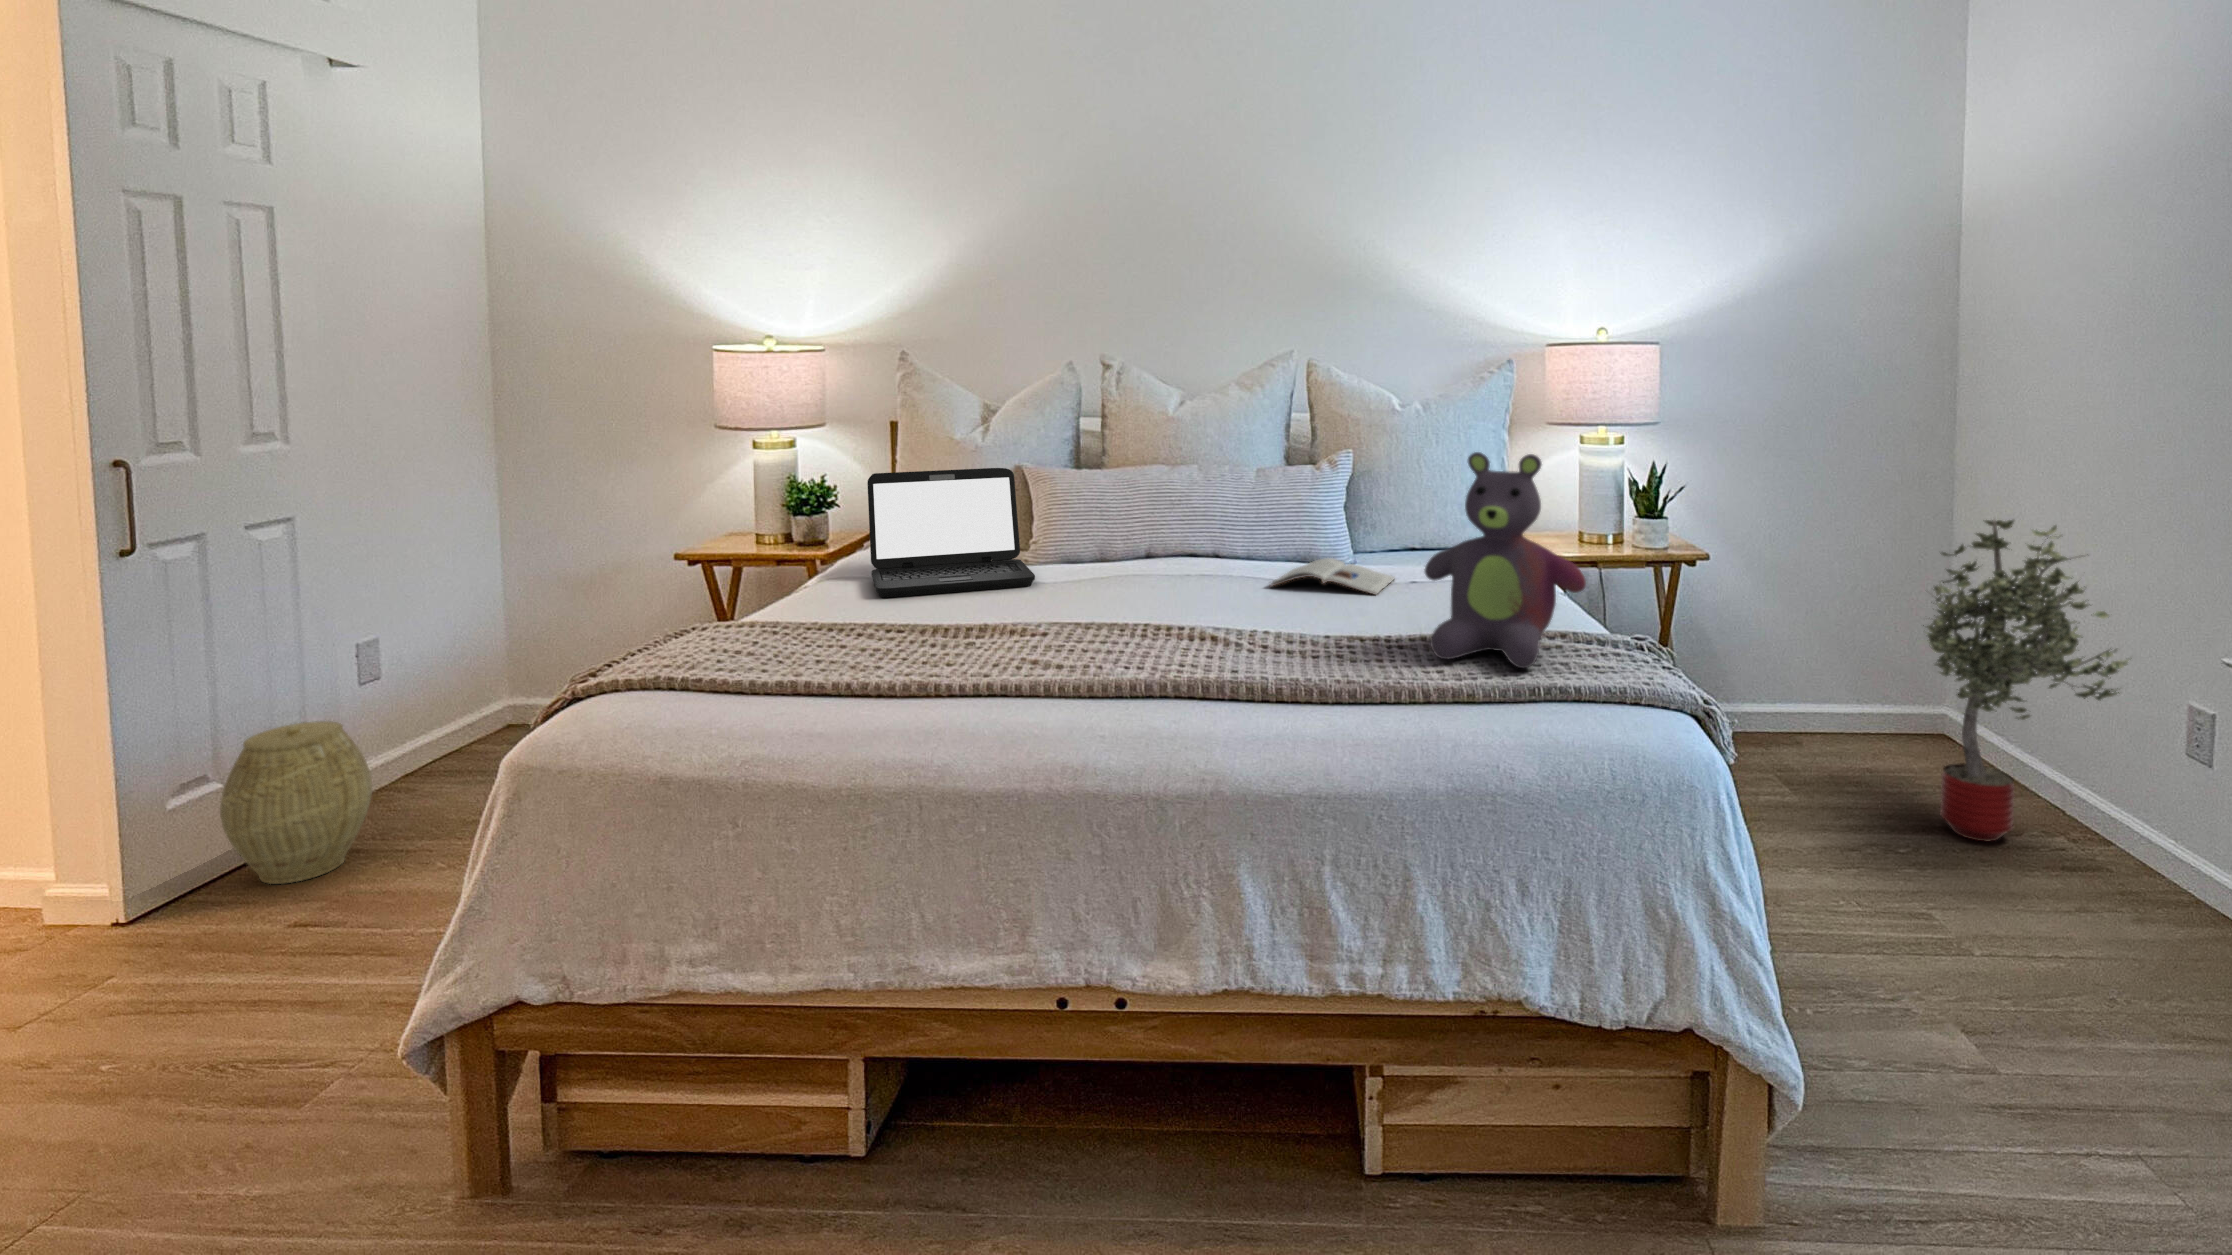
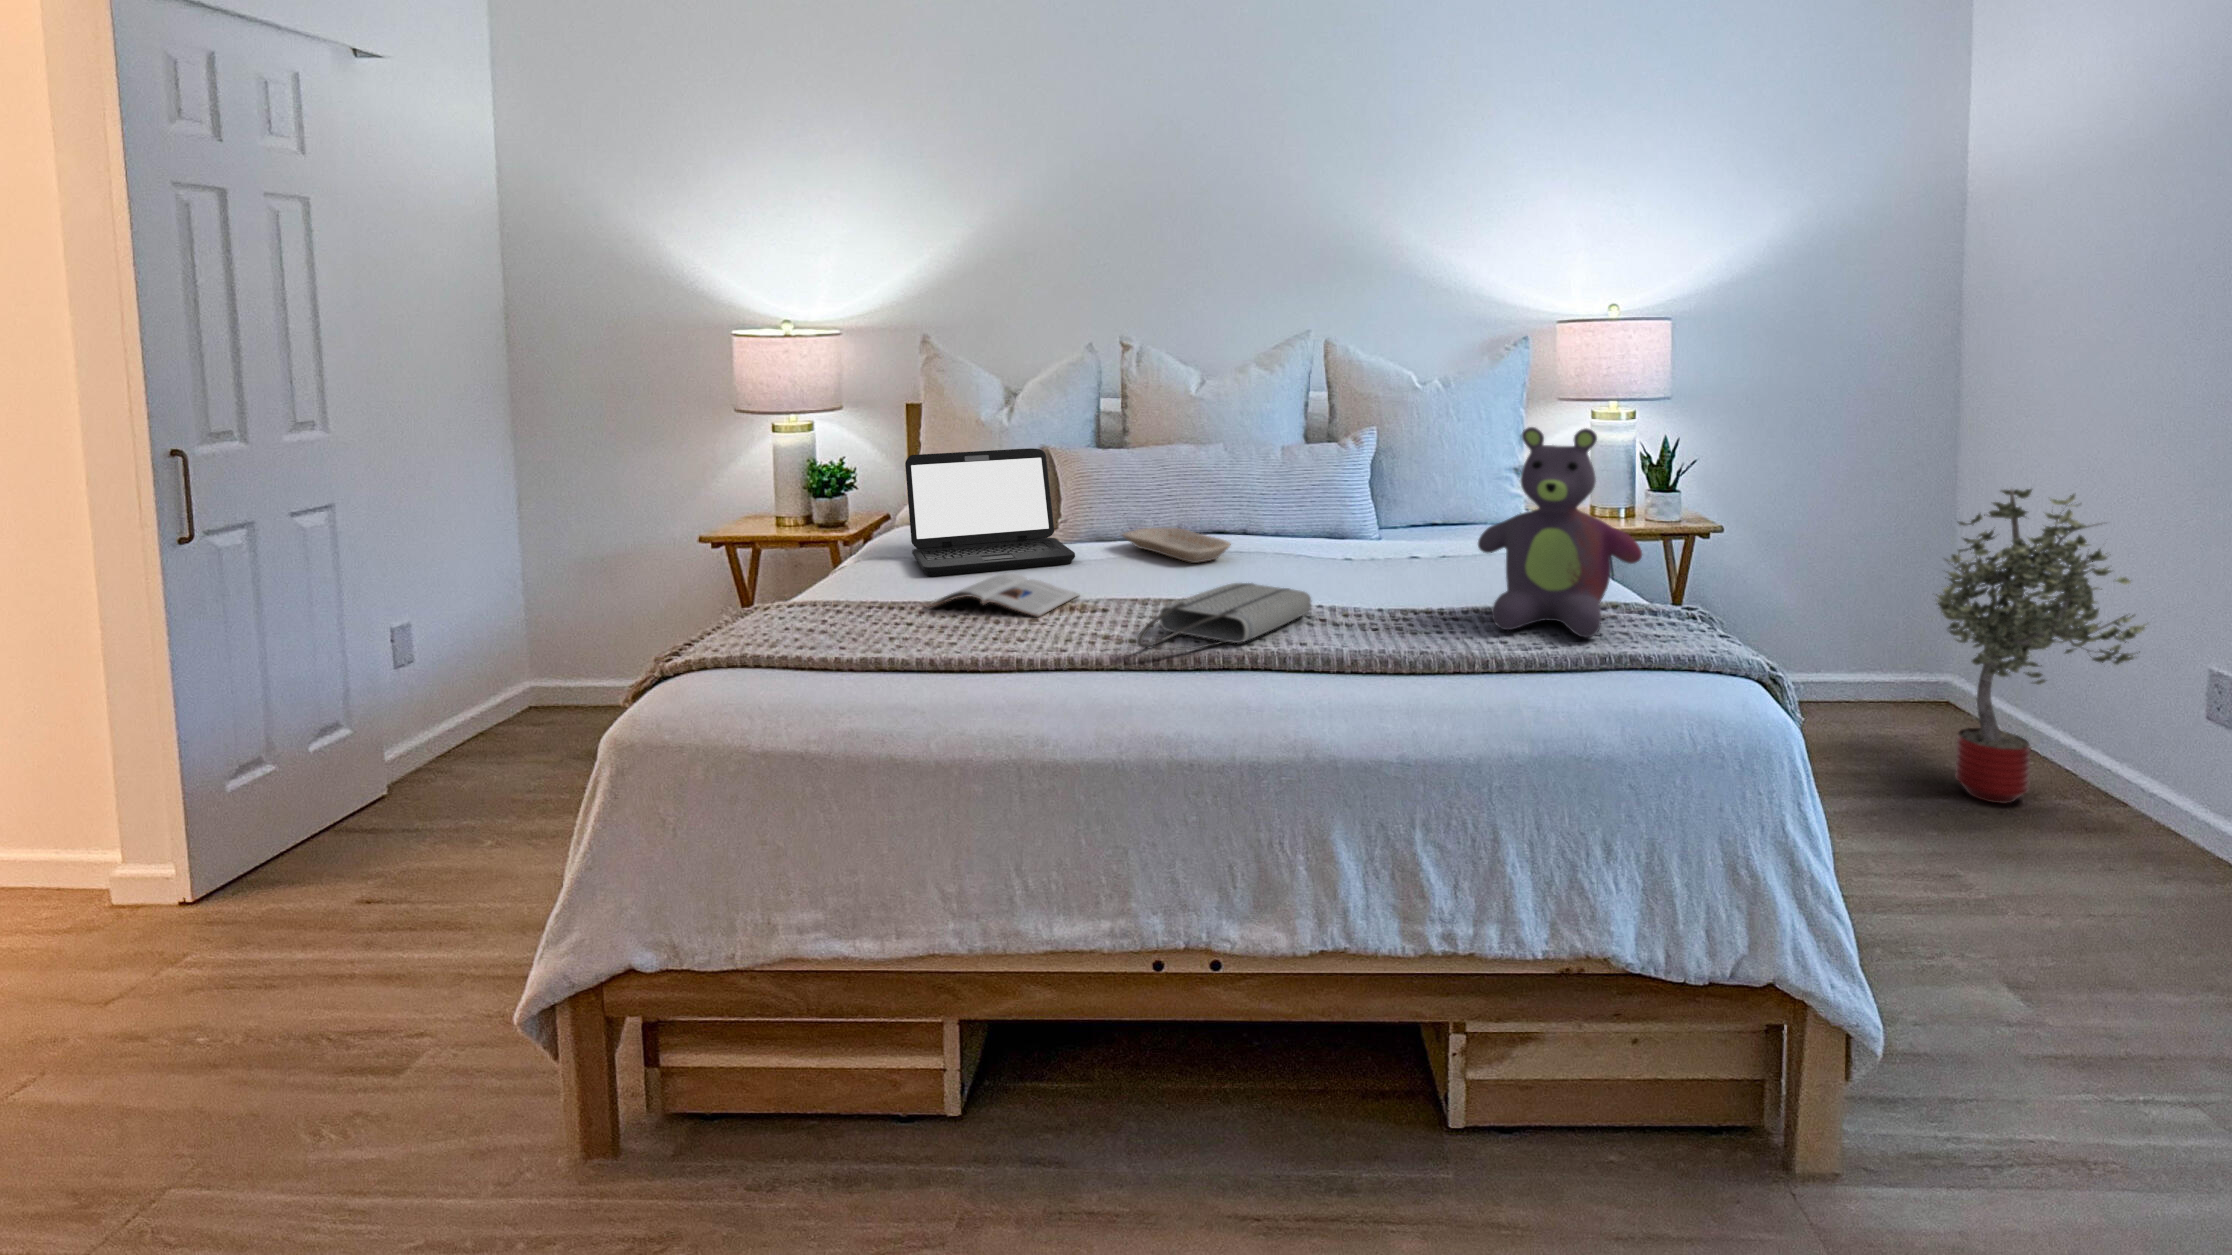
tray: none [1088,550,1194,587] -> present [1123,528,1231,563]
magazine: present [1270,558,1394,595] -> present [927,573,1079,617]
tote bag: none [1060,608,1254,676] -> present [1137,583,1311,648]
woven basket: present [220,721,372,884] -> none [280,703,422,862]

